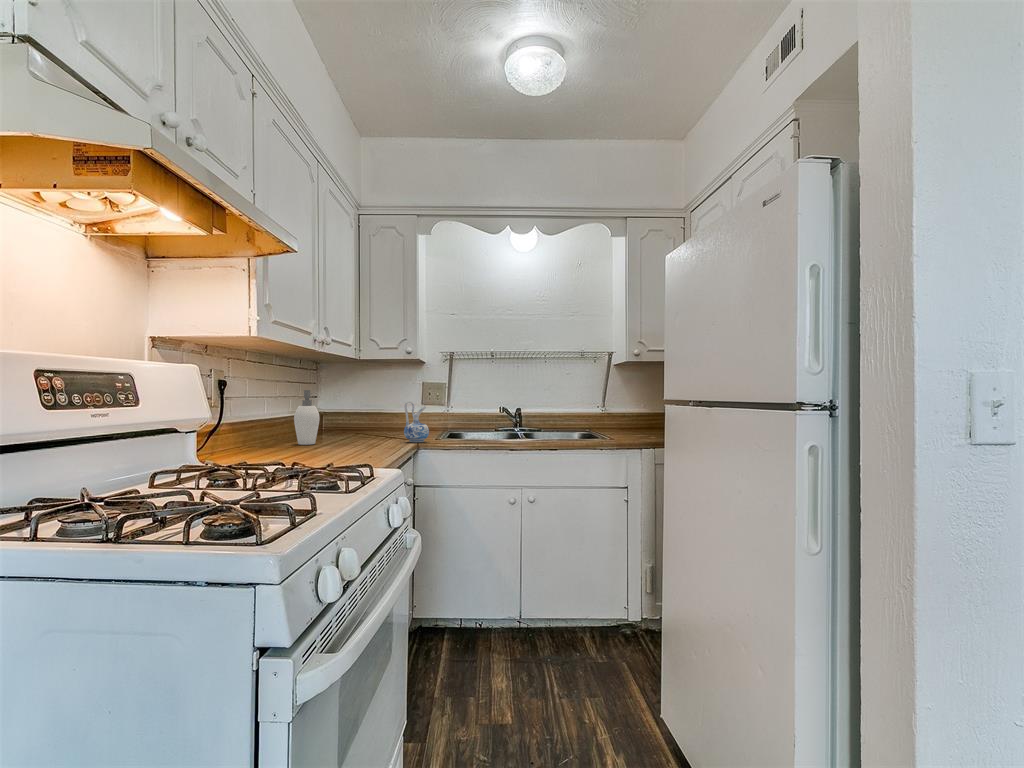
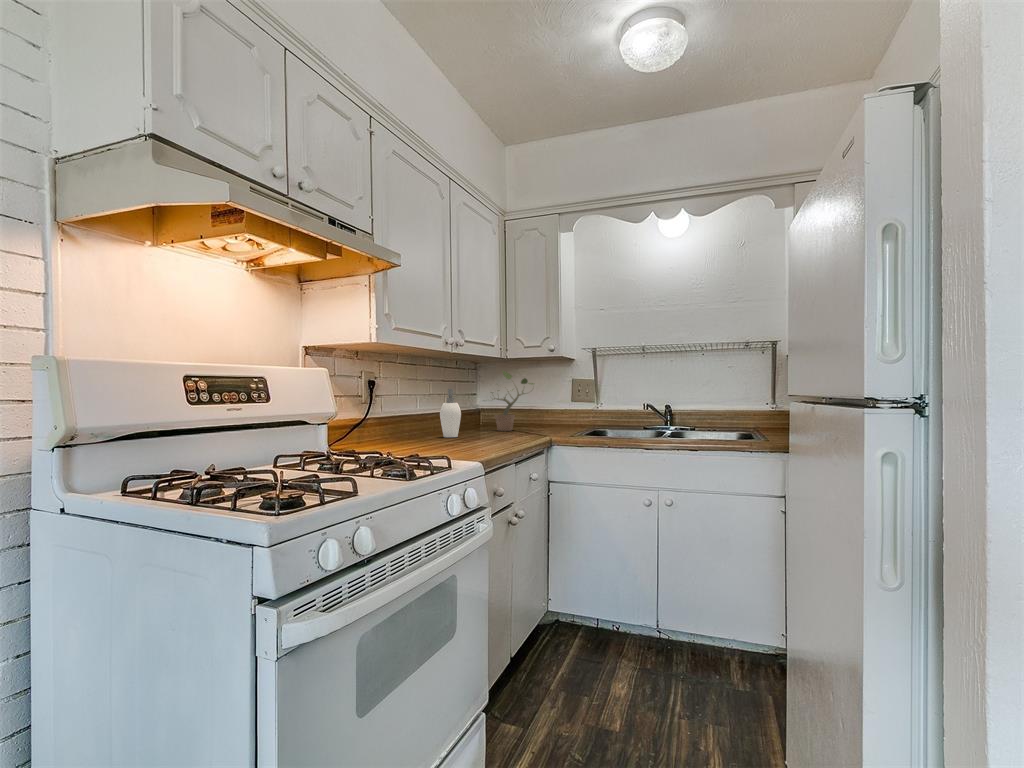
potted plant: none [327,369,386,436] -> present [492,371,534,431]
ceramic pitcher: present [404,401,429,442] -> none [536,398,560,438]

